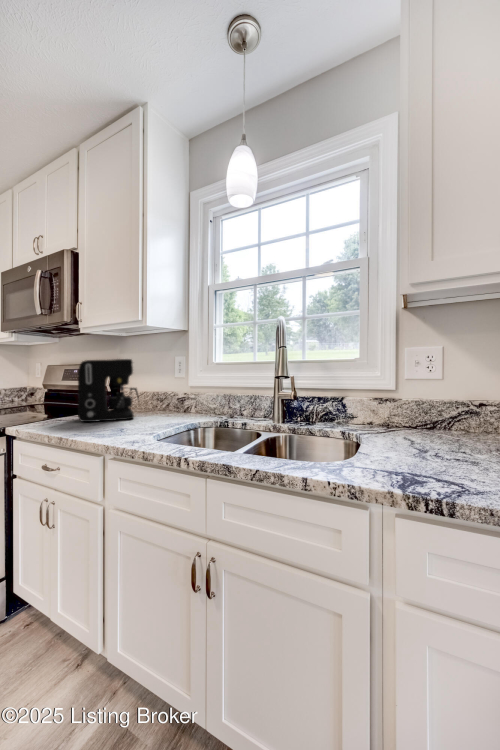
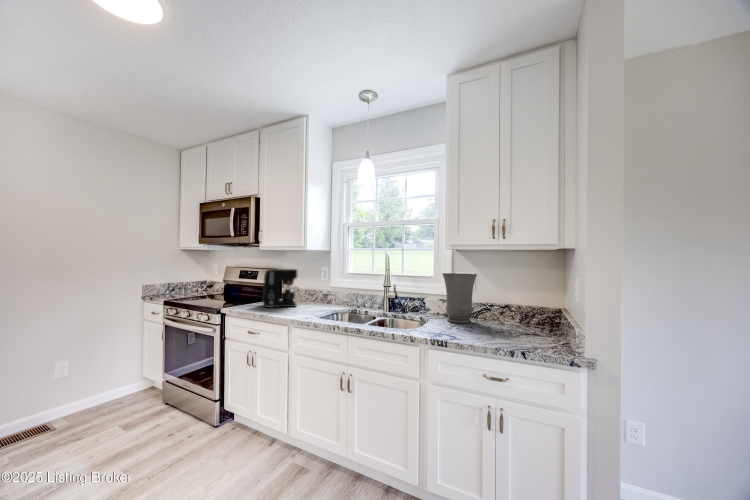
vase: none [386,345,460,442] -> present [443,273,477,323]

